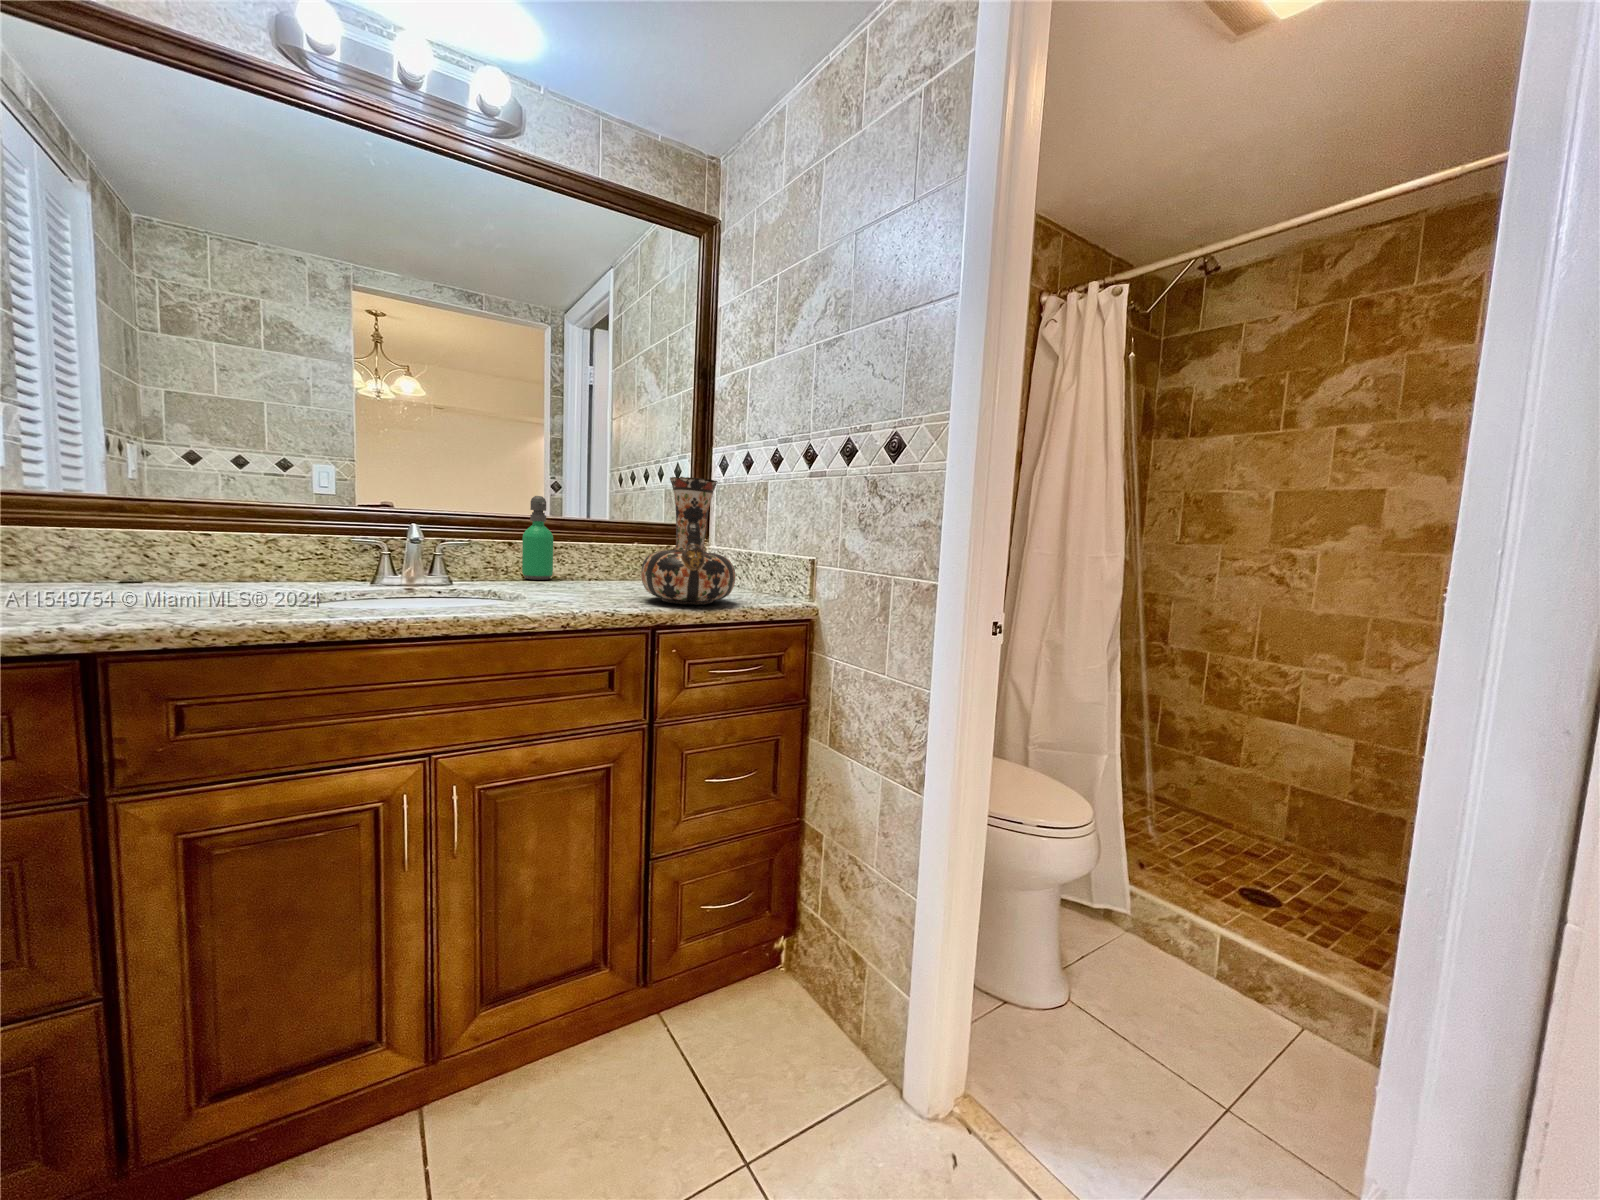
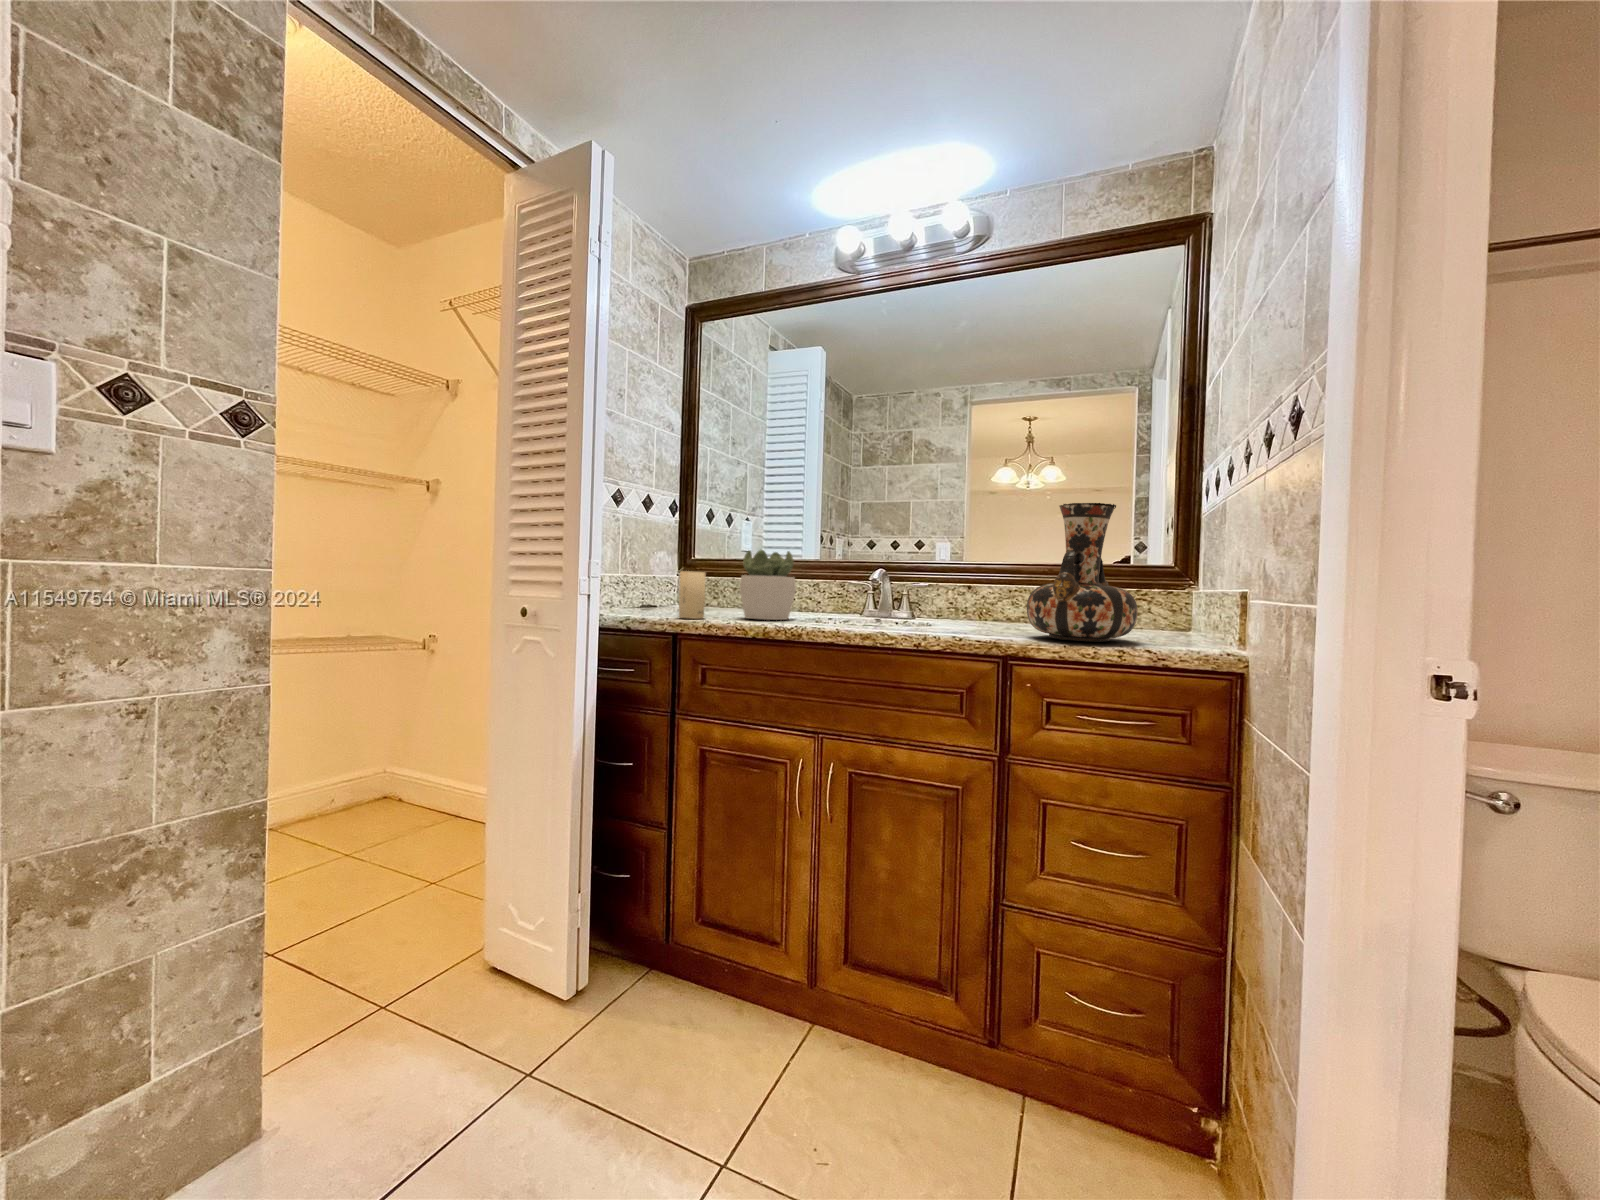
succulent plant: none [192,496,314,608] -> present [740,550,796,620]
soap dispenser: present [522,496,553,580] -> none [978,543,1007,621]
candle: none [58,533,131,621] -> present [679,571,705,619]

